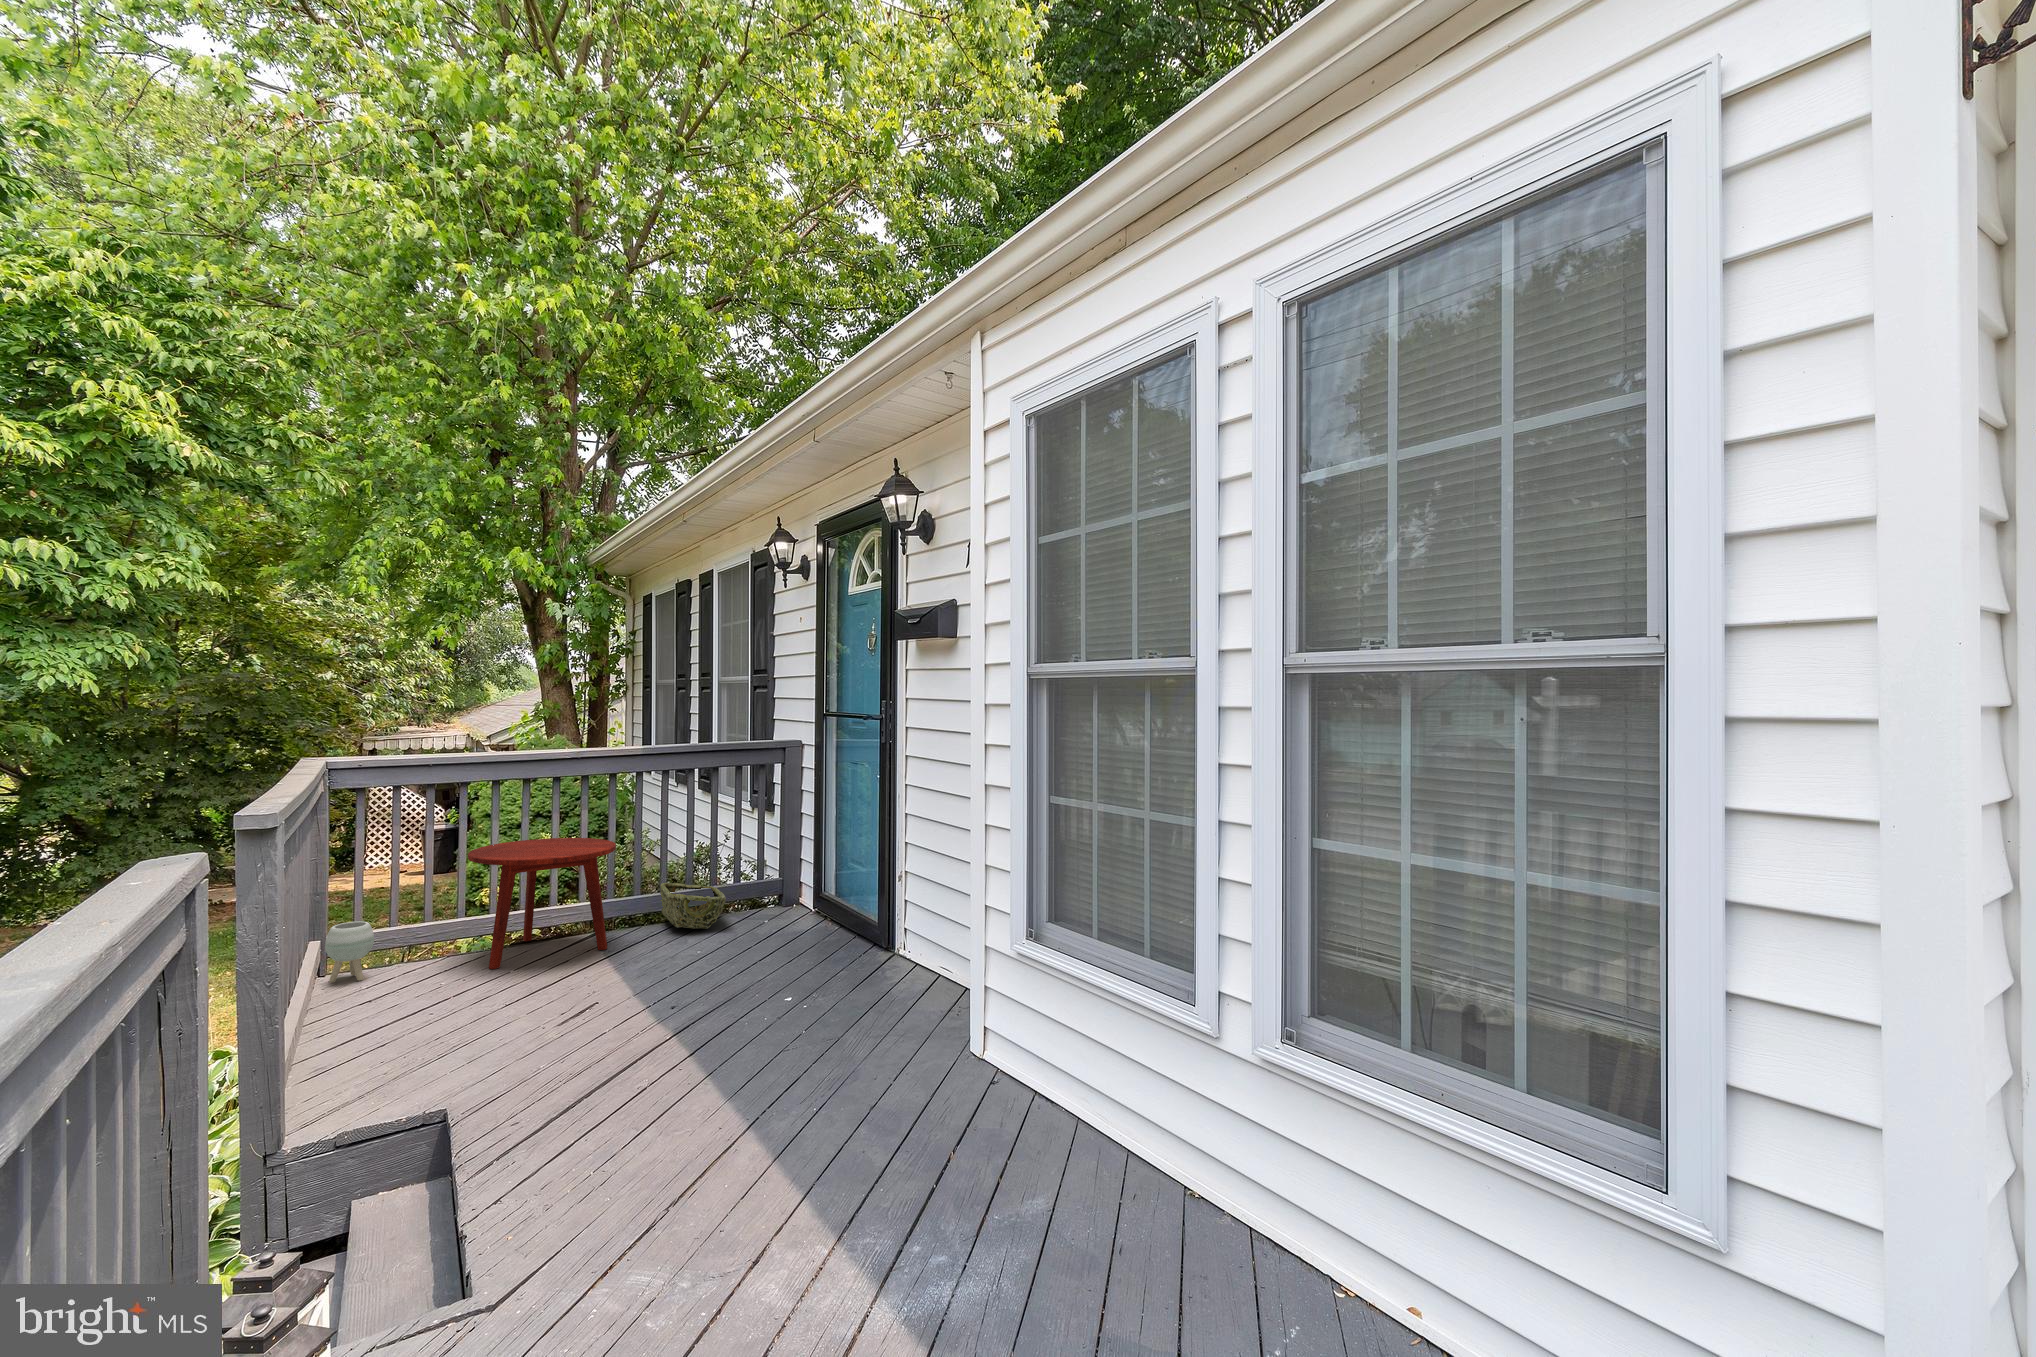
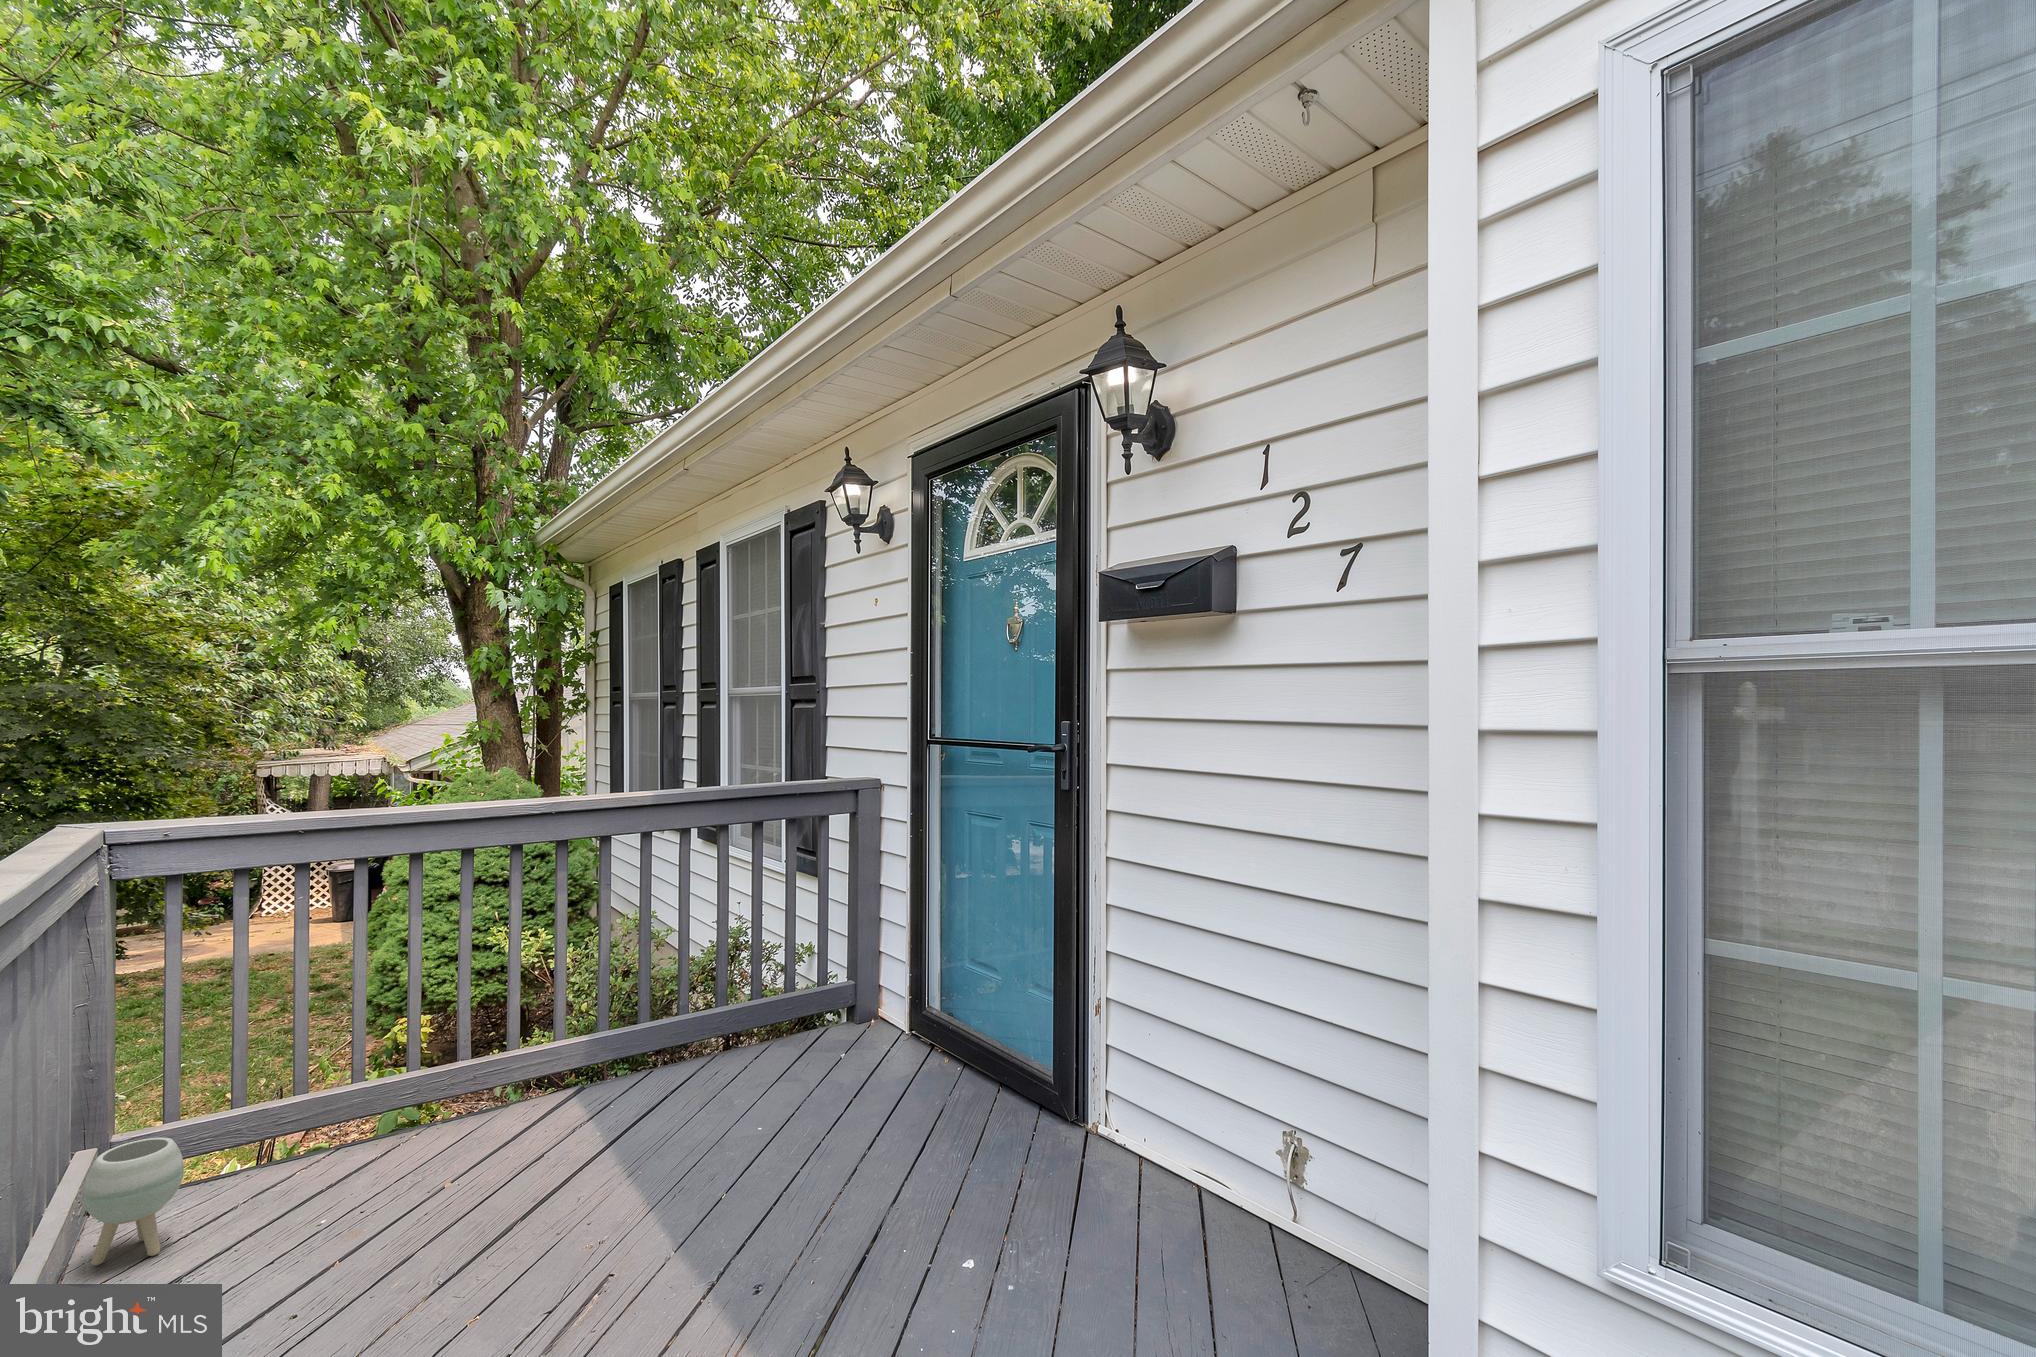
side table: present [468,838,616,969] -> none [364,949,622,1211]
woven basket: present [660,883,726,929] -> none [683,1008,794,1090]

